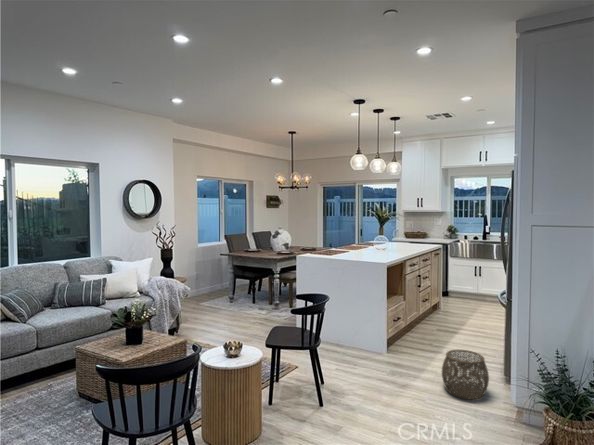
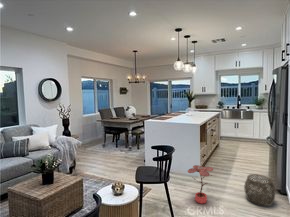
potted plant: none [347,330,390,391] -> present [188,165,213,204]

